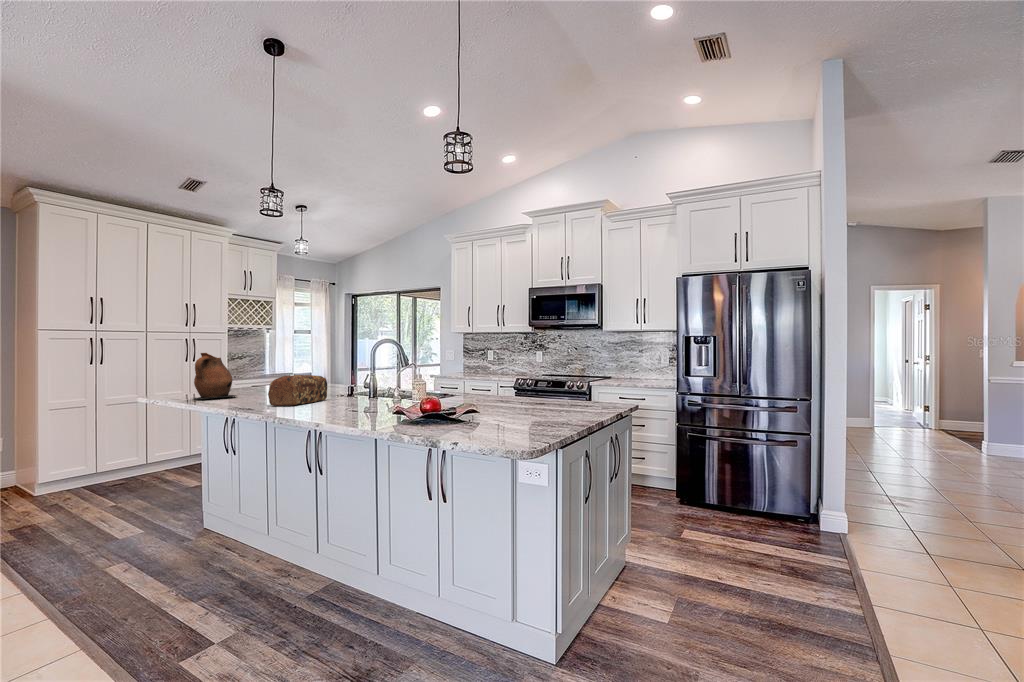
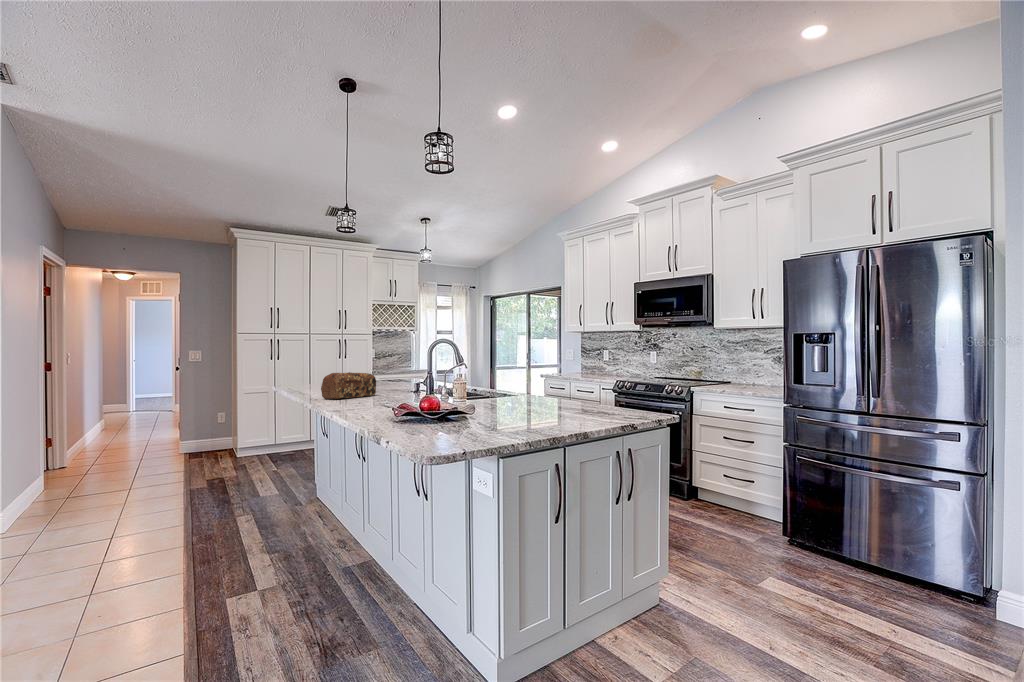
ceramic pitcher: present [193,353,236,399] -> none [298,352,331,391]

